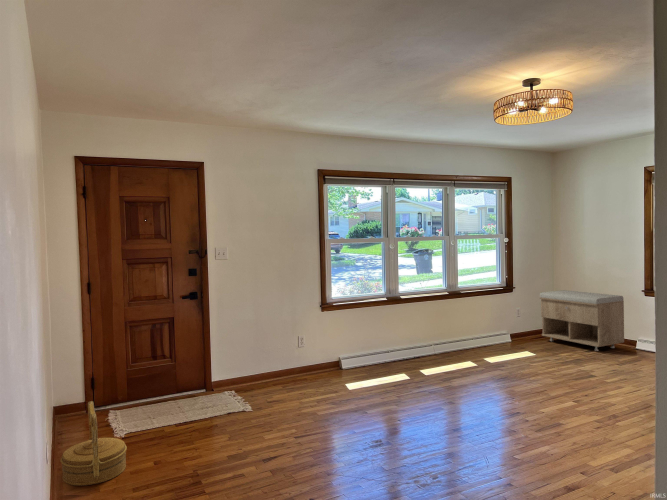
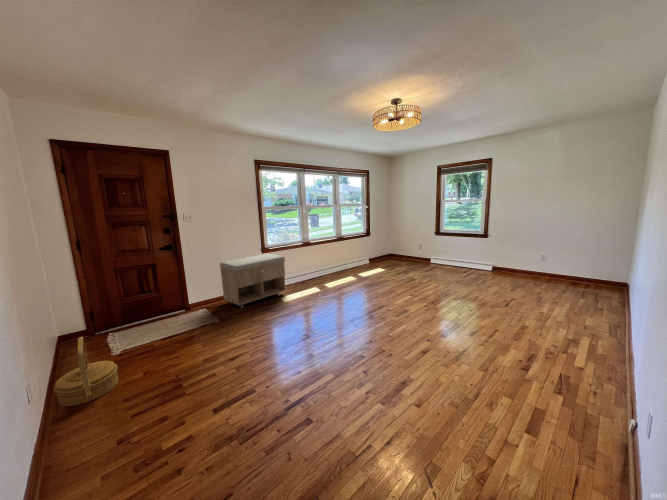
storage bench: present [540,290,624,351] -> present [220,254,286,308]

